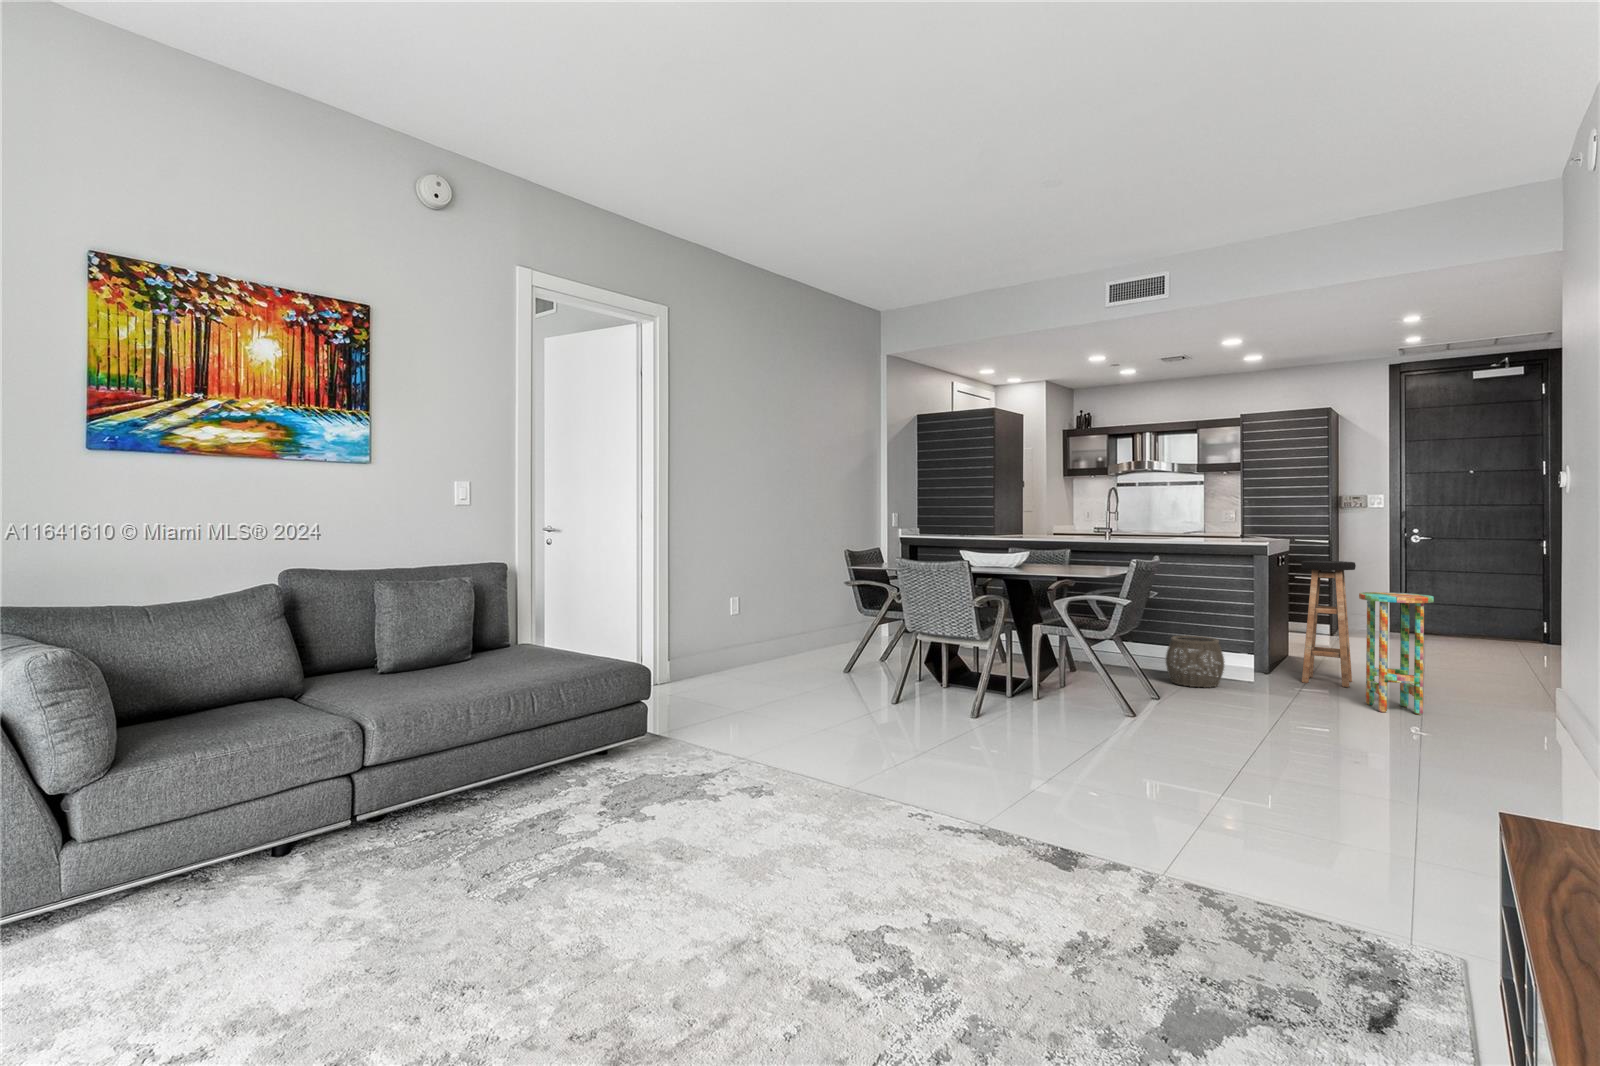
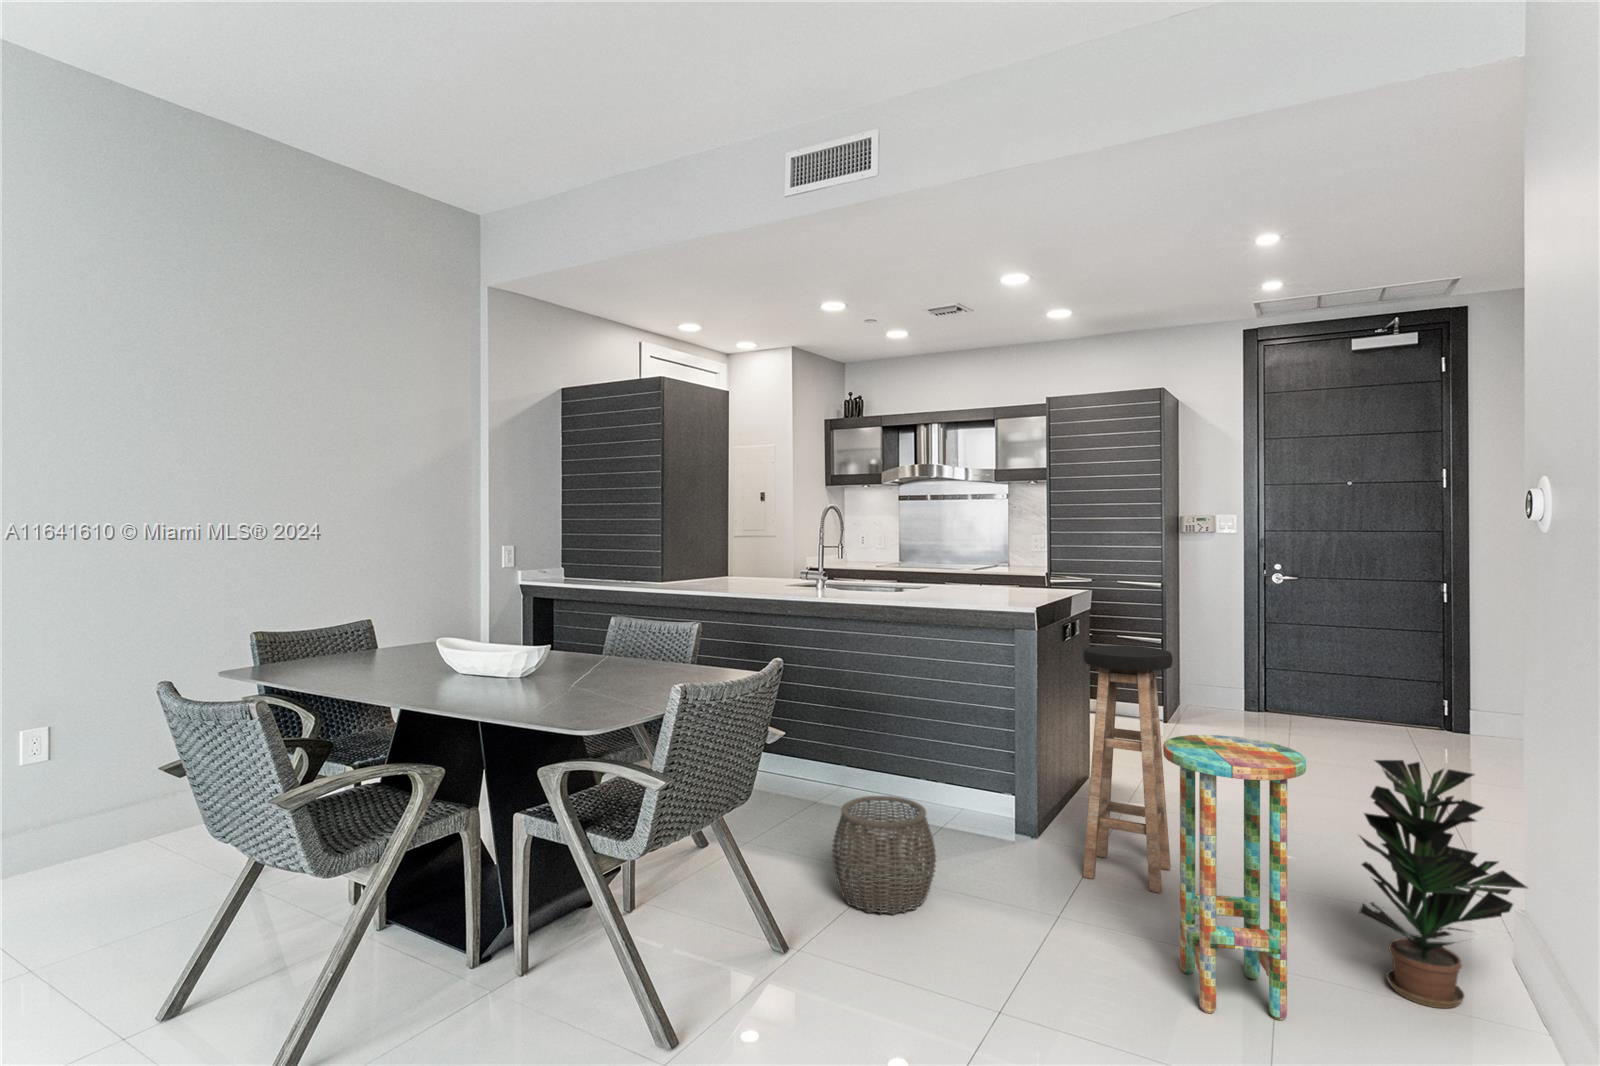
potted plant: none [1461,604,1549,715] -> present [1359,760,1527,1008]

